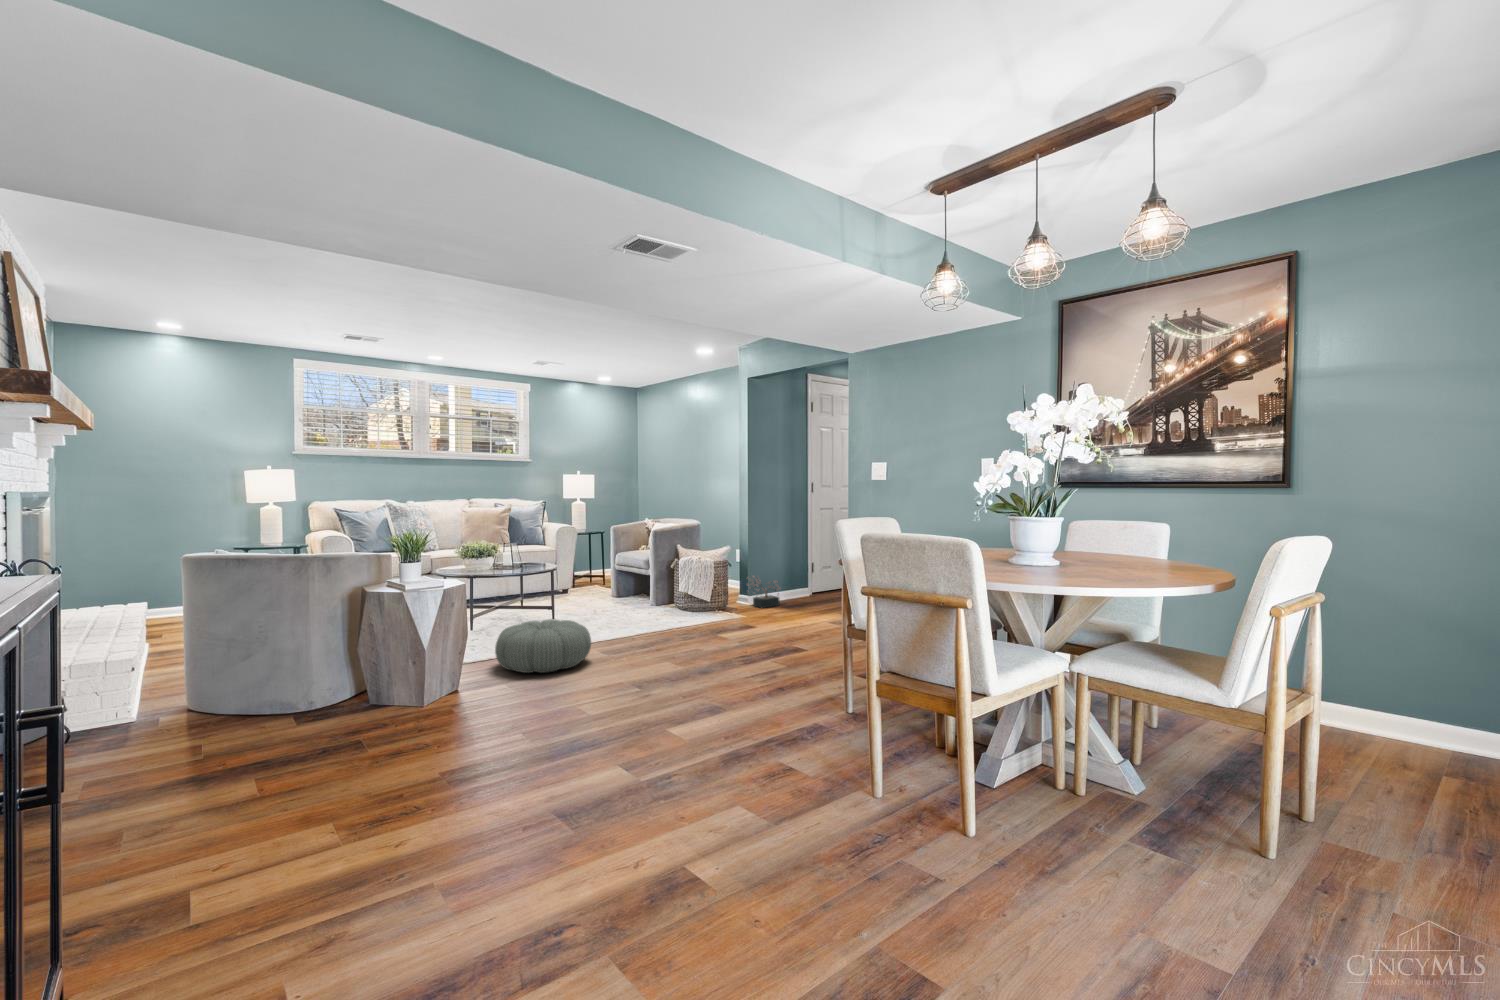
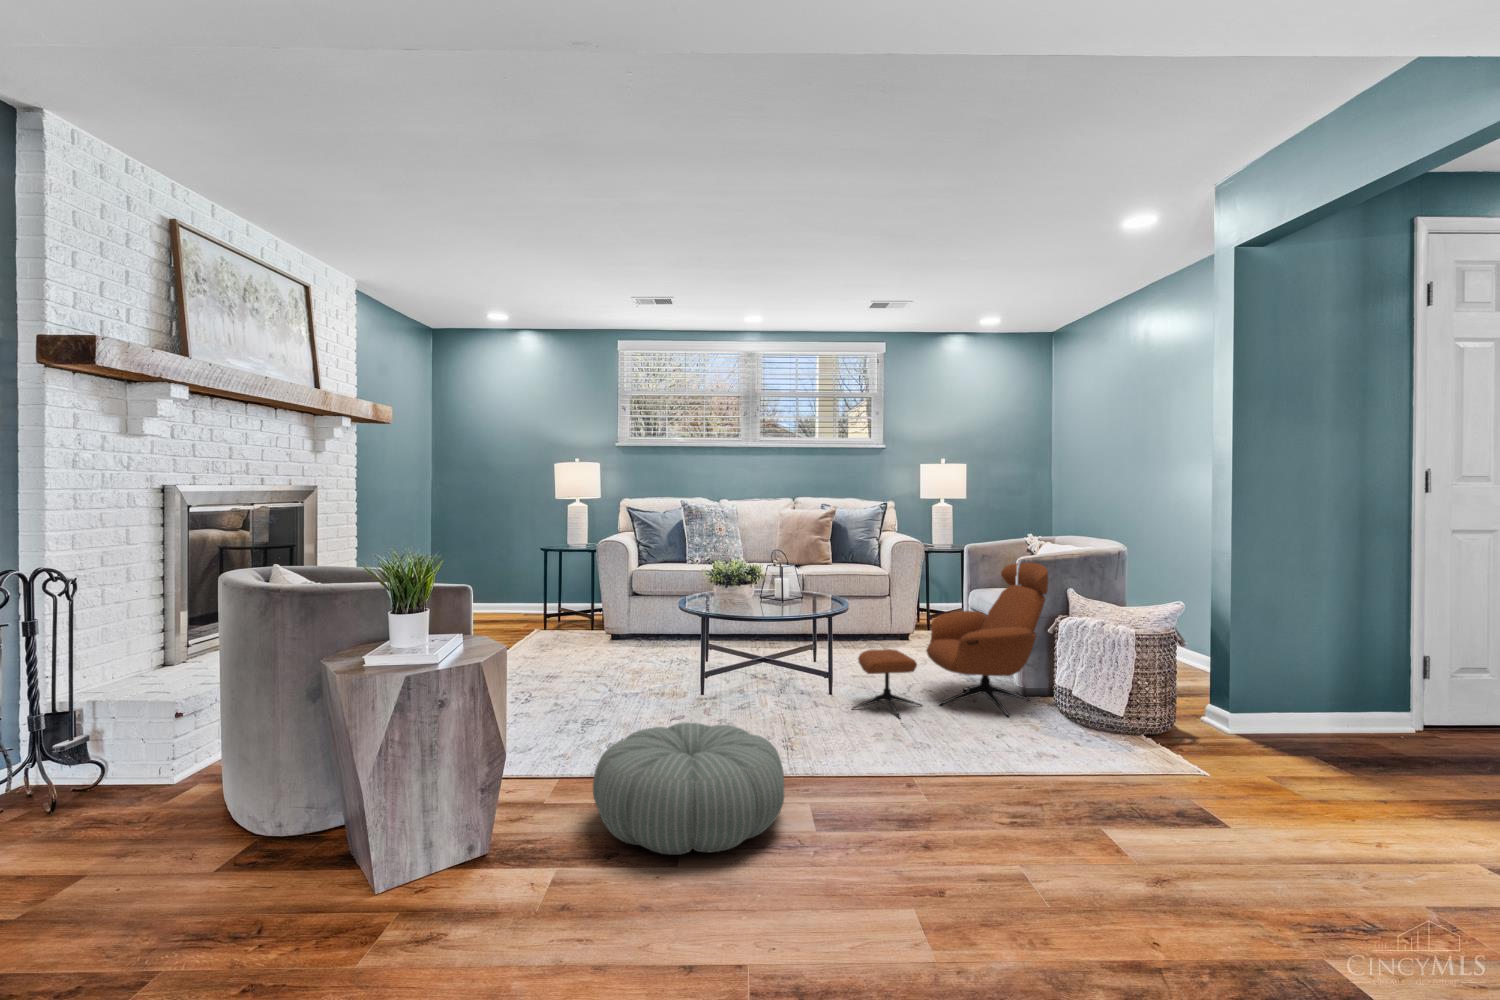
lounge chair: none [572,532,669,621] -> present [852,563,1048,718]
decorative plant: present [747,576,780,608] -> none [1220,671,1315,749]

